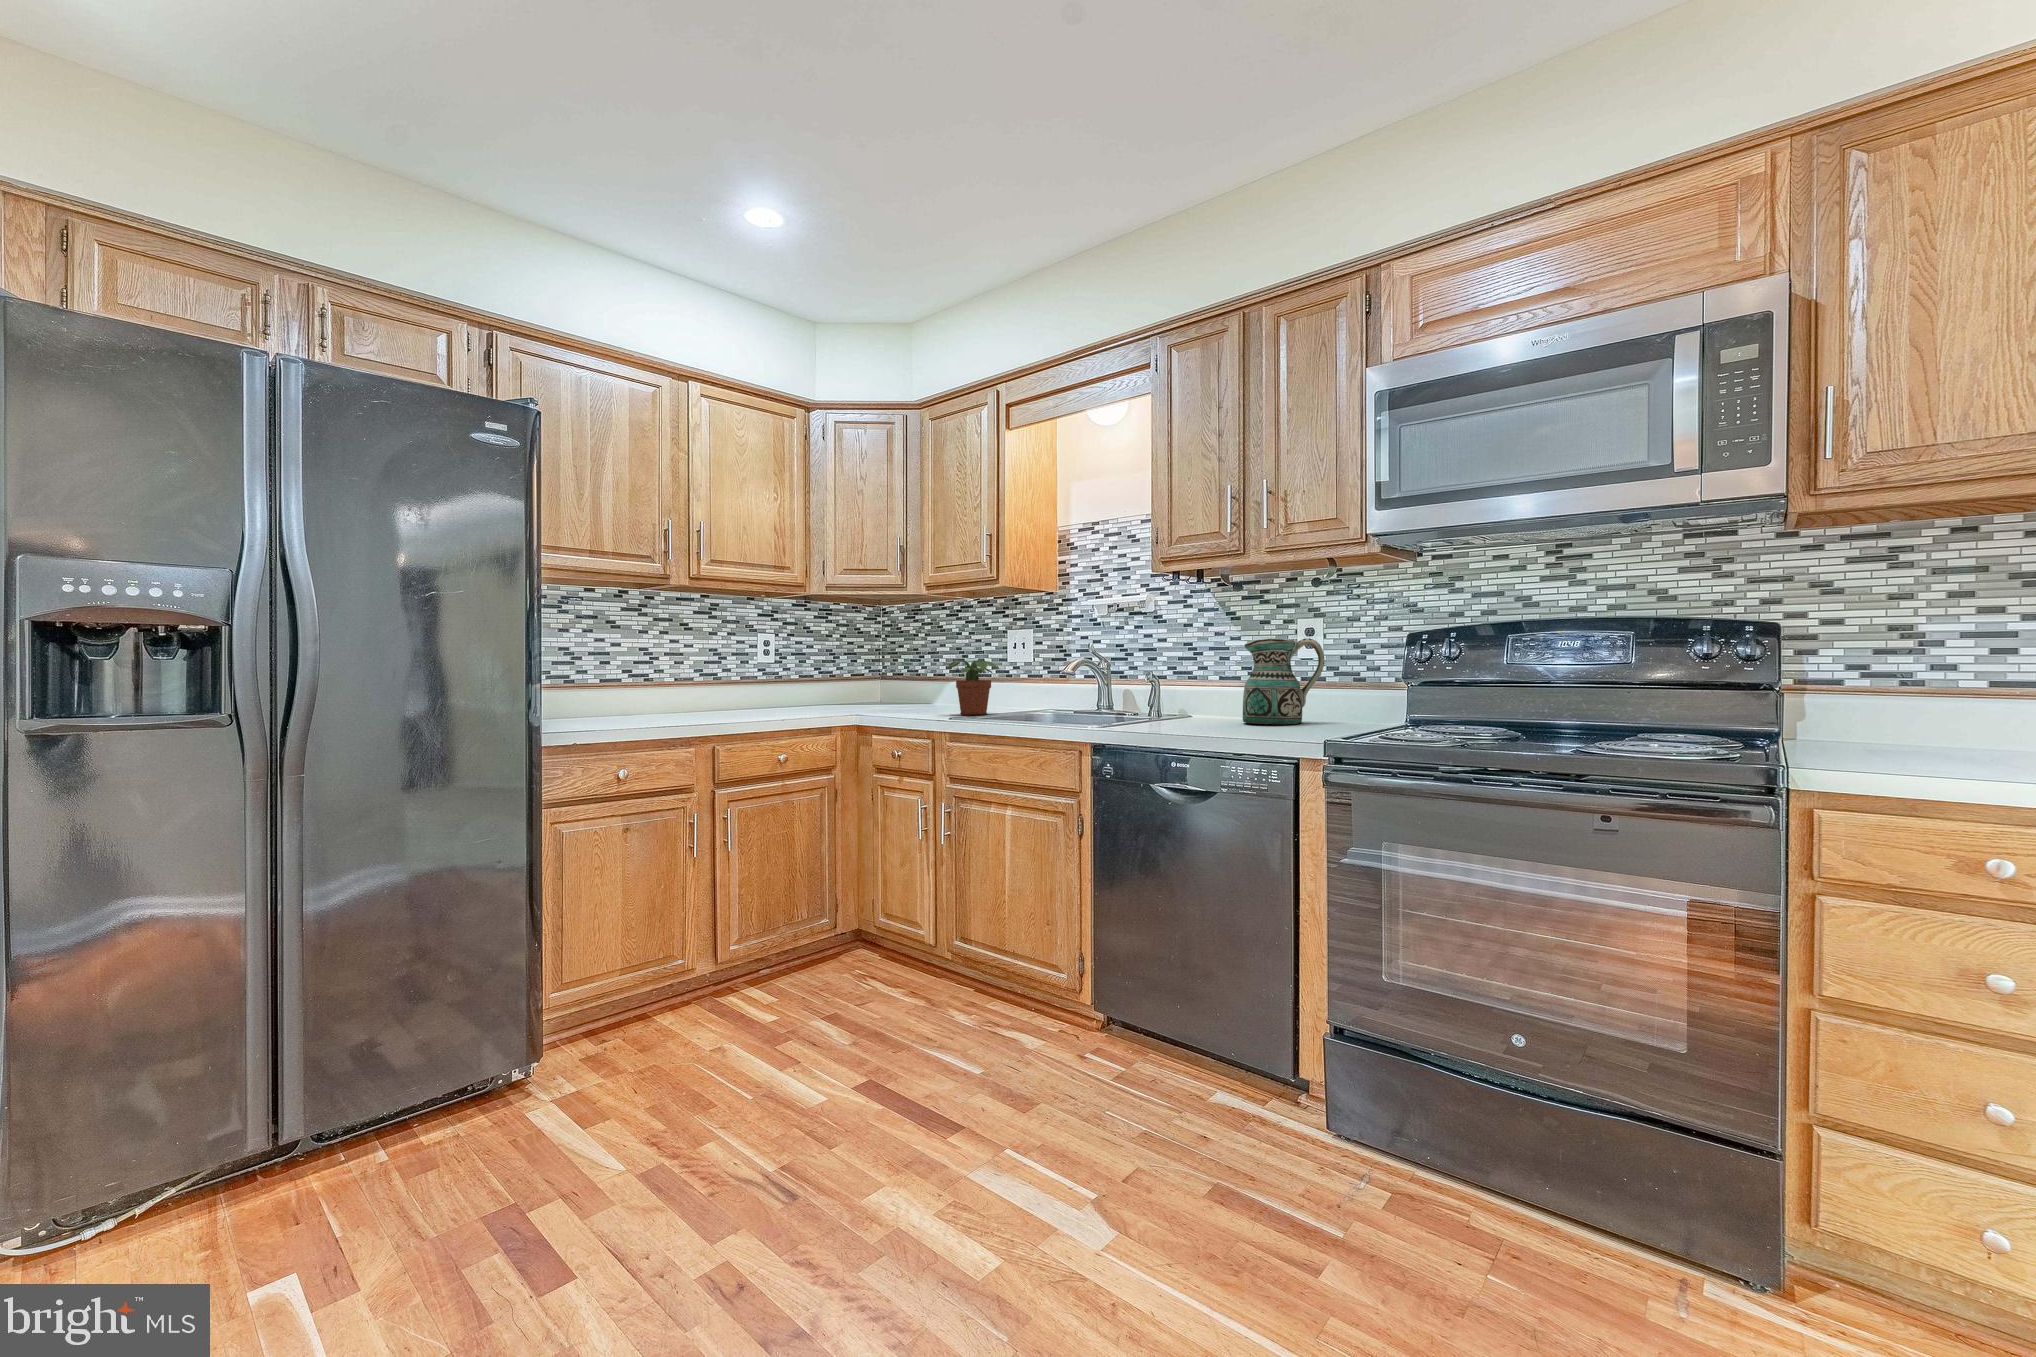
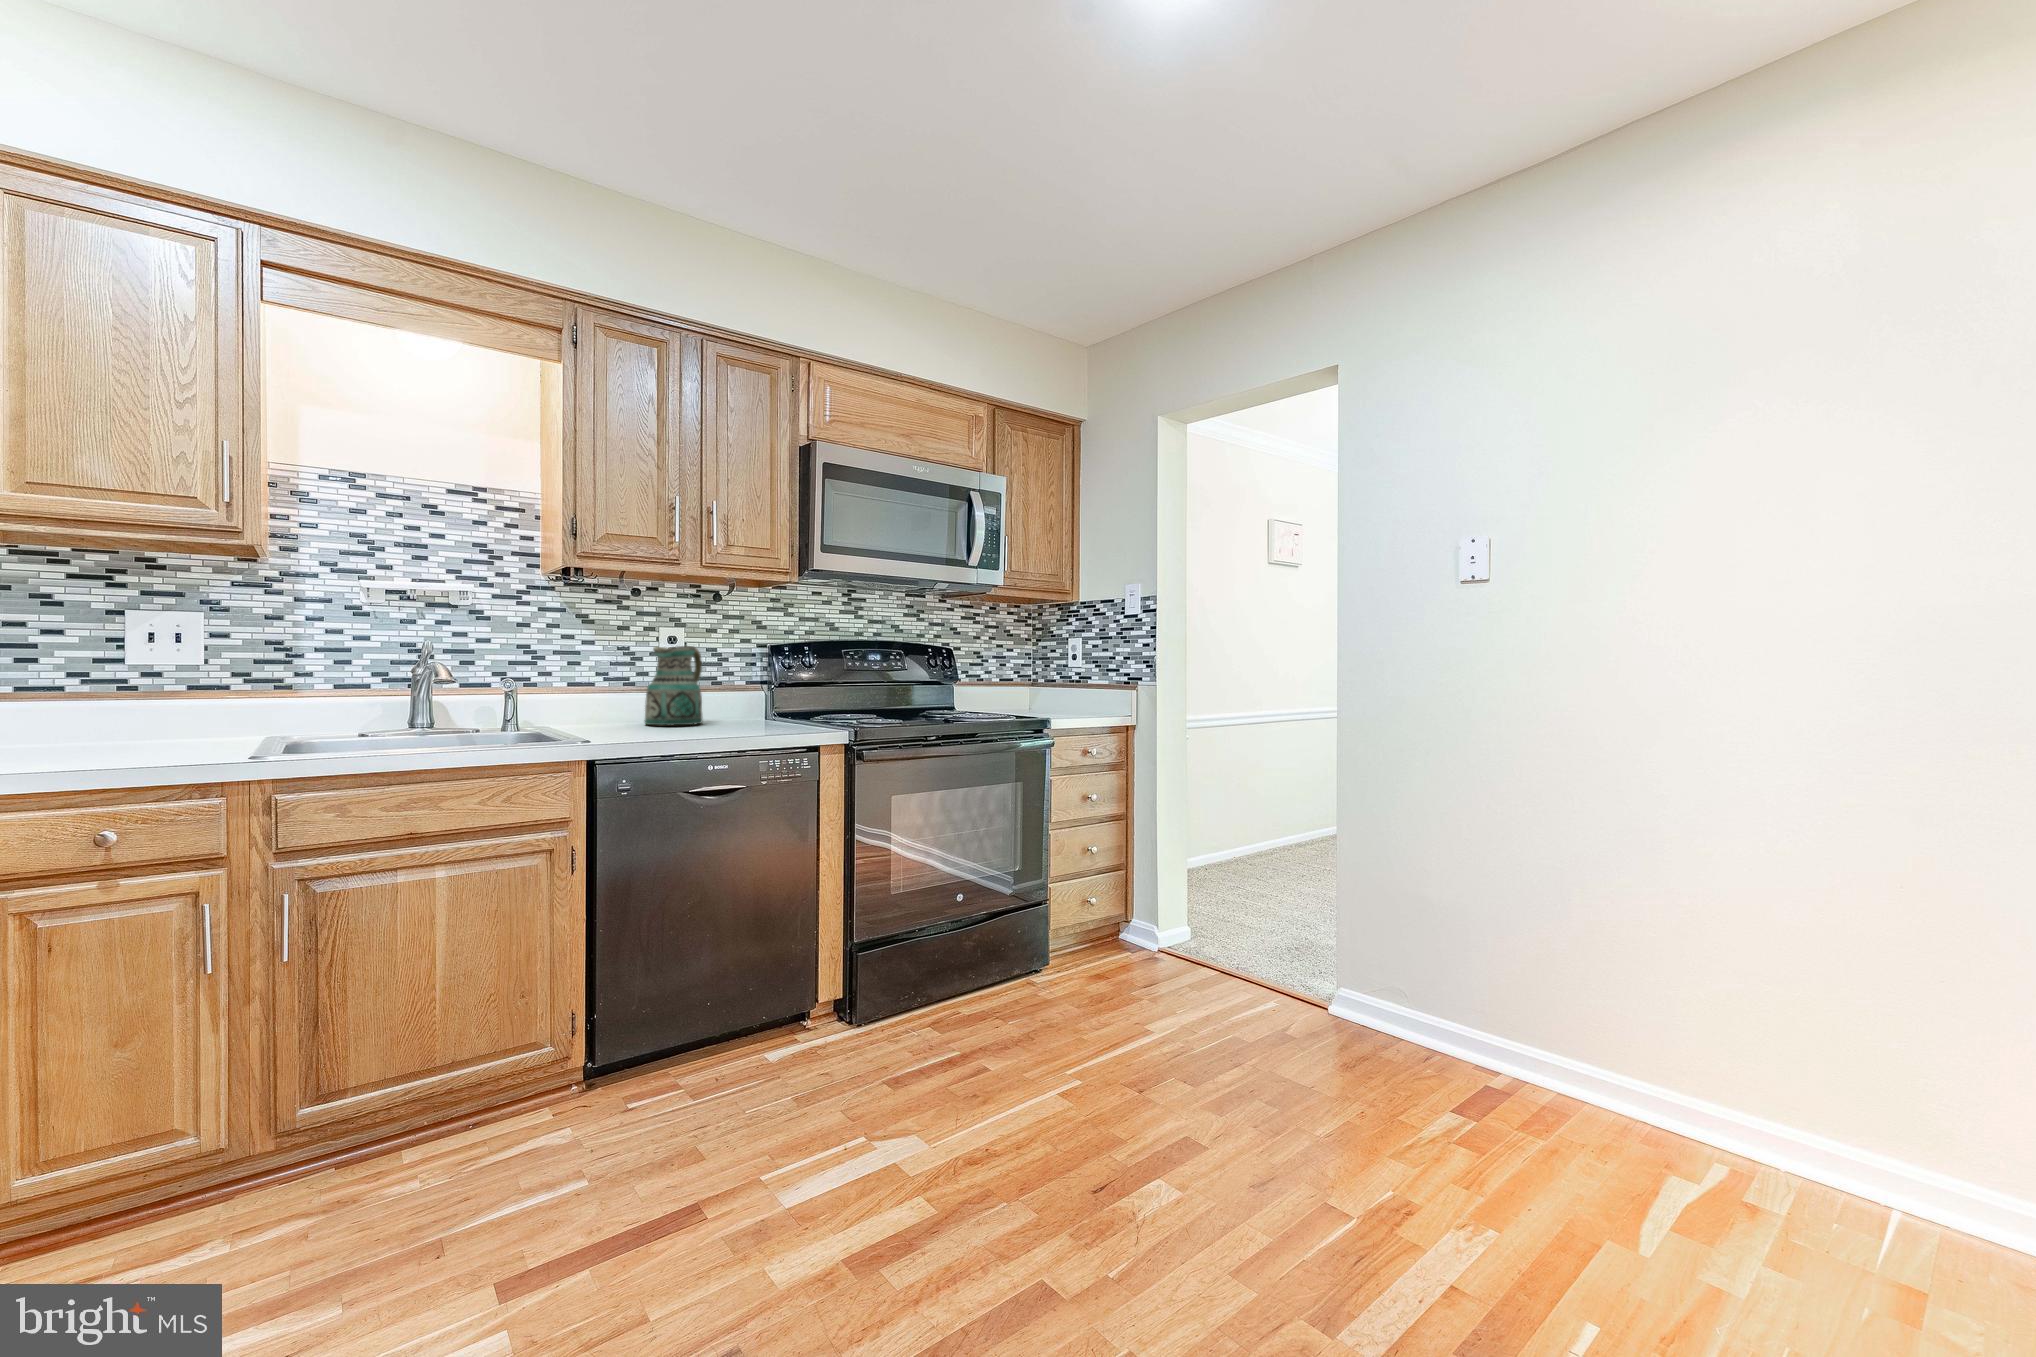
potted plant: present [947,660,999,715] -> none [90,662,213,755]

